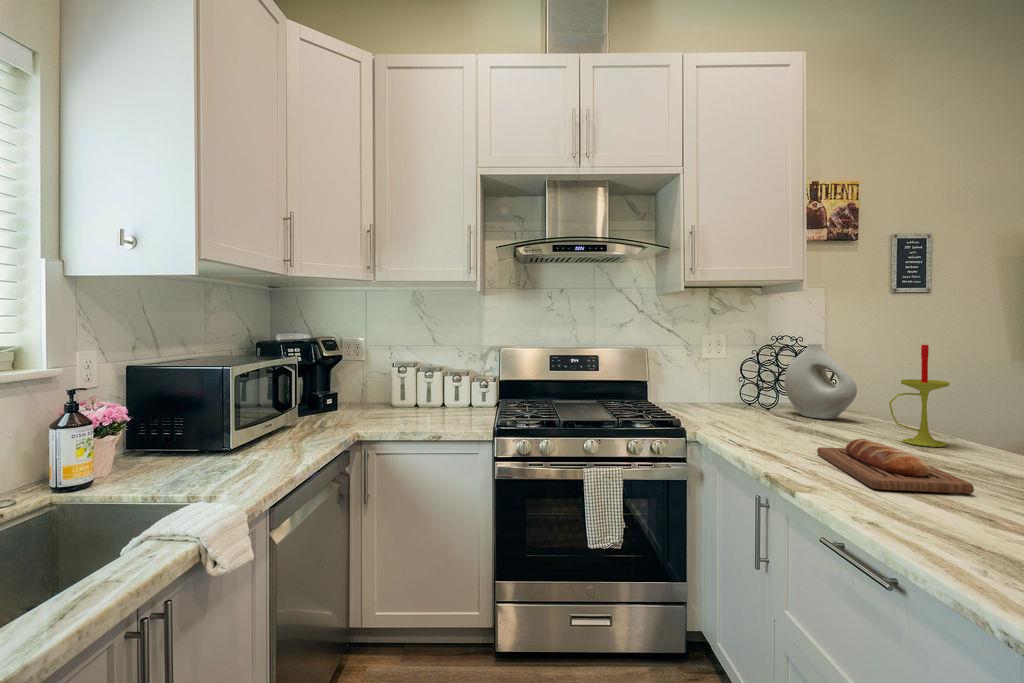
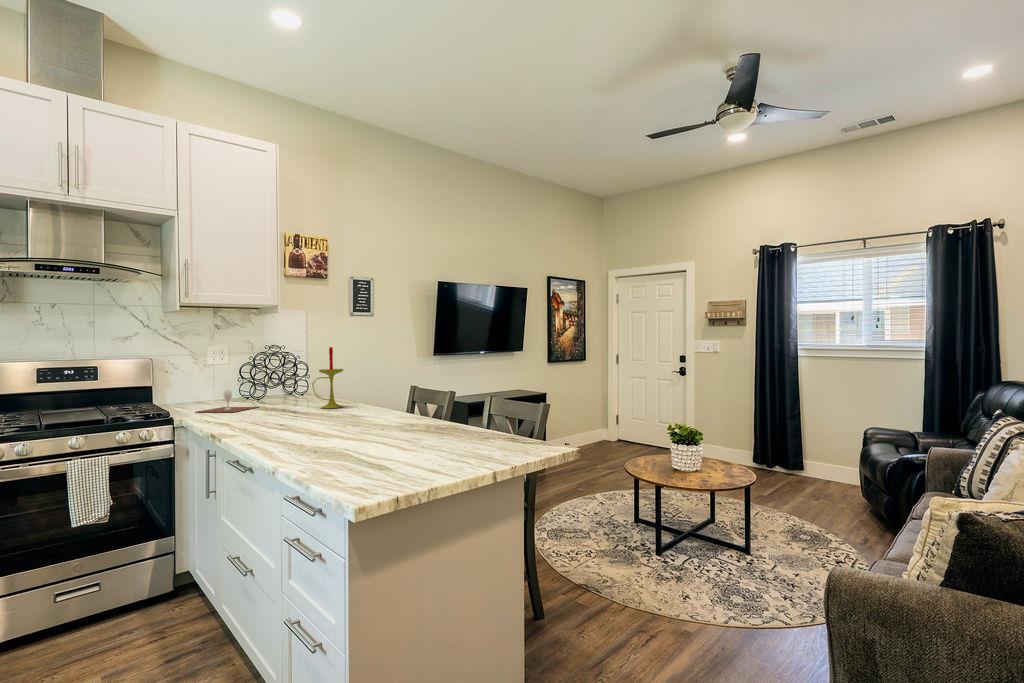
vase: present [784,343,857,419] -> none [268,350,310,402]
wine glass: none [705,397,790,432] -> present [196,390,258,412]
bread loaf: present [817,439,974,494] -> none [254,404,315,427]

